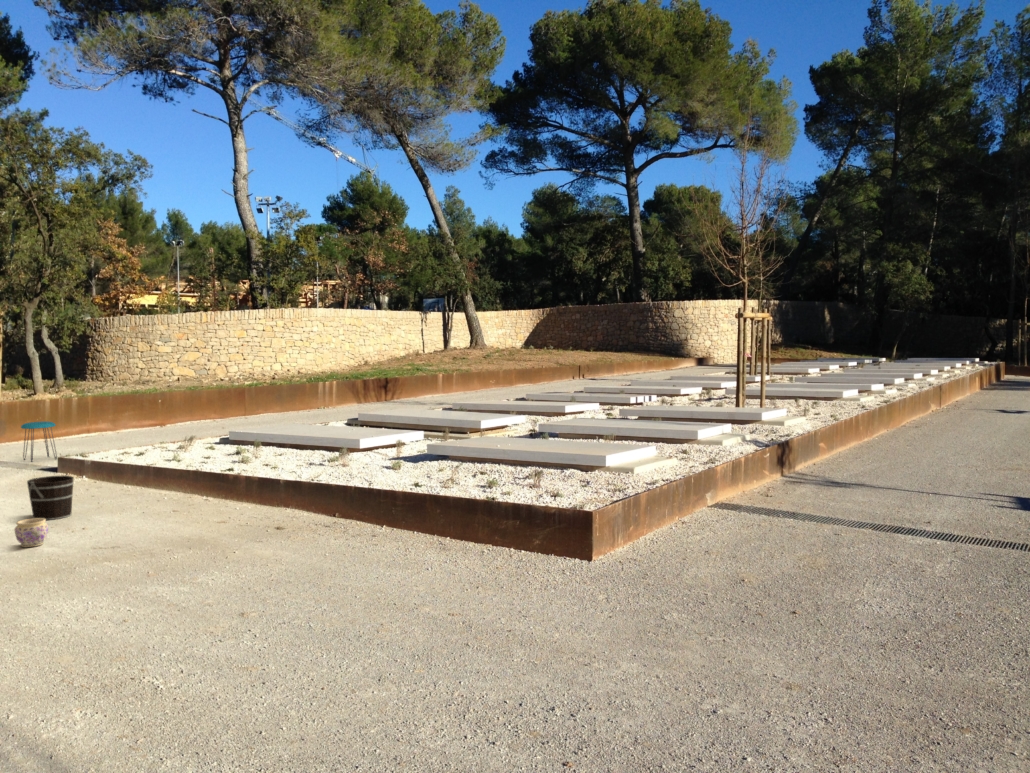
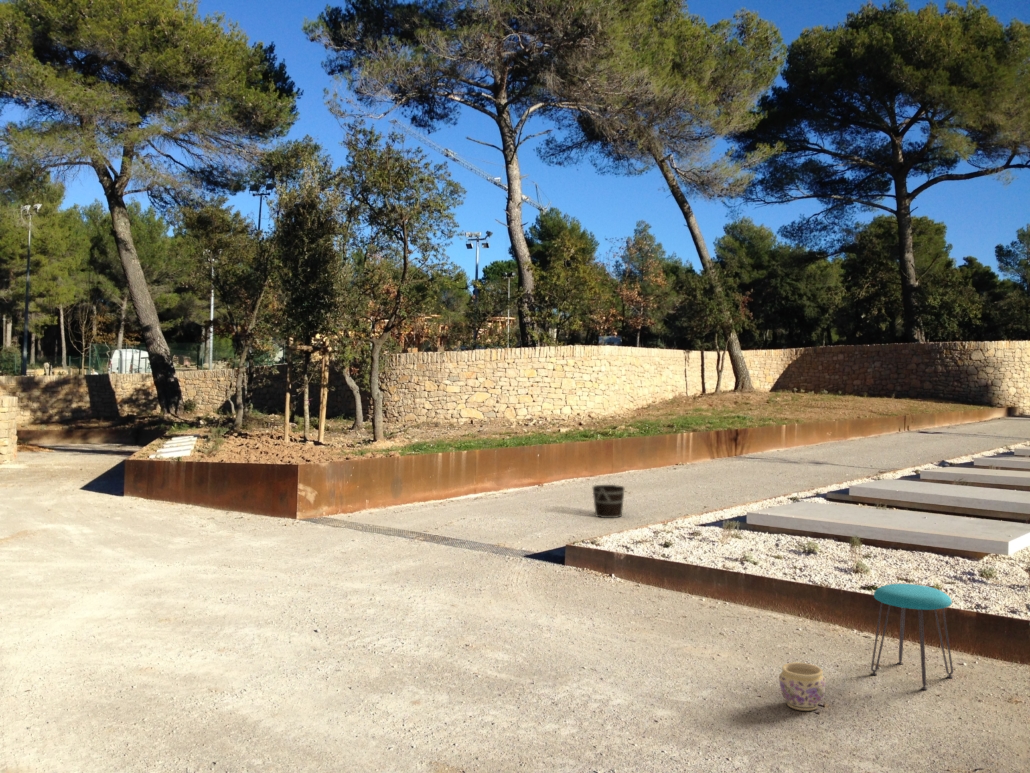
stool: present [21,421,57,462] -> present [871,584,953,690]
bucket: present [27,474,73,520] -> present [593,485,624,518]

